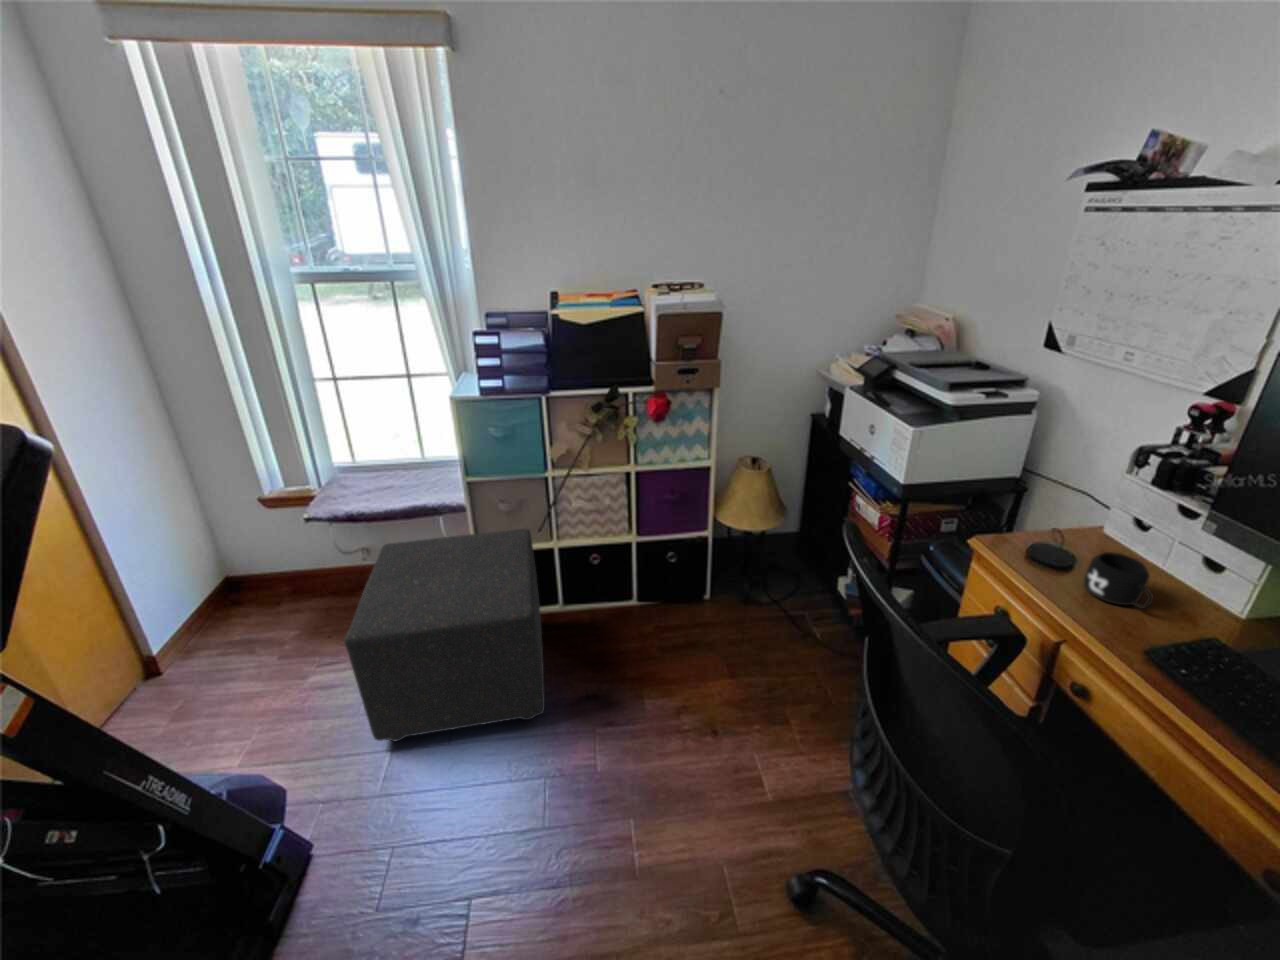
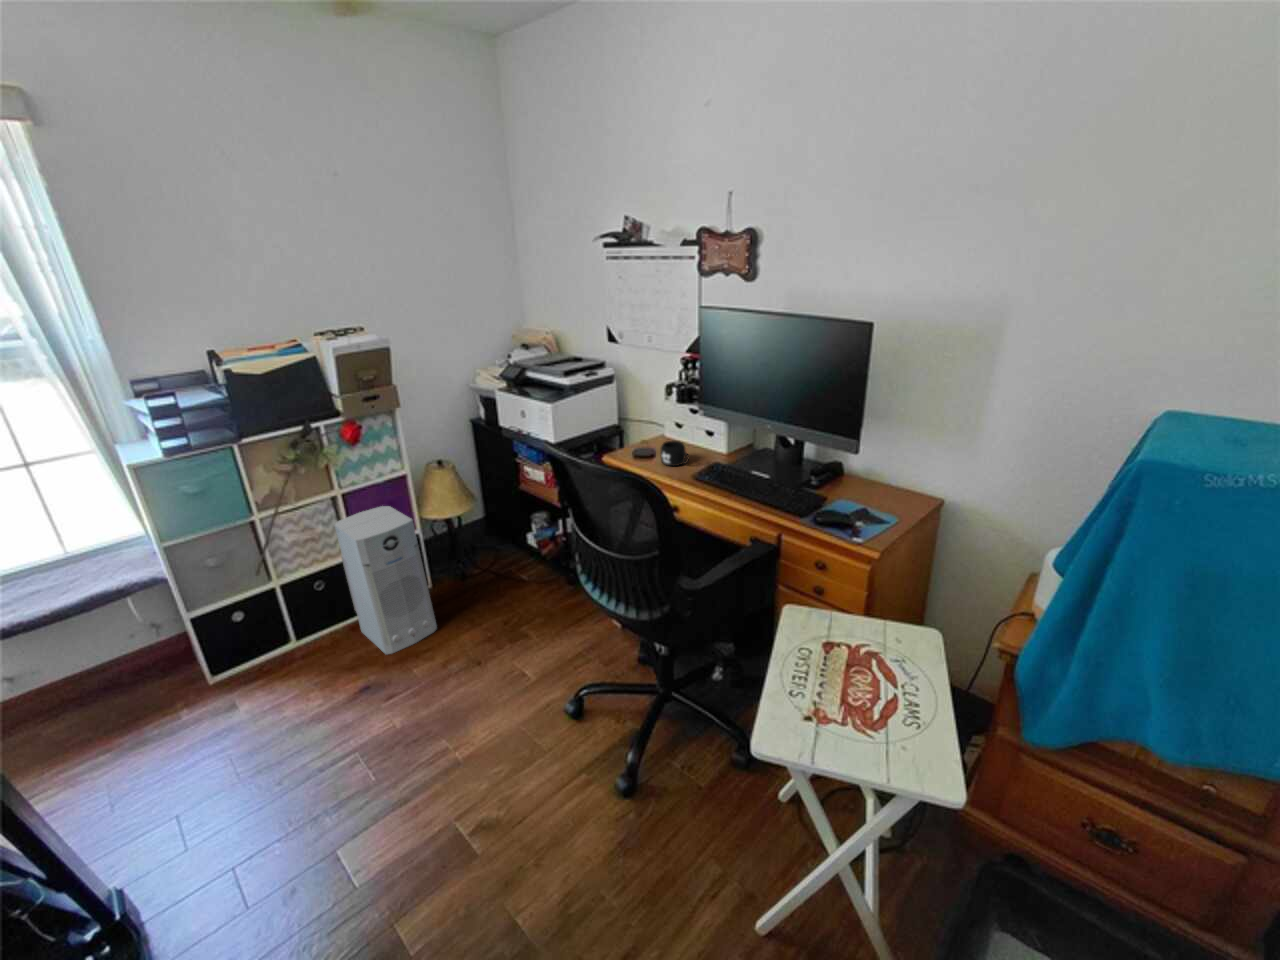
air purifier: none [616,496,692,661] -> present [335,506,437,654]
ottoman: present [344,529,545,741] -> none [78,574,333,813]

